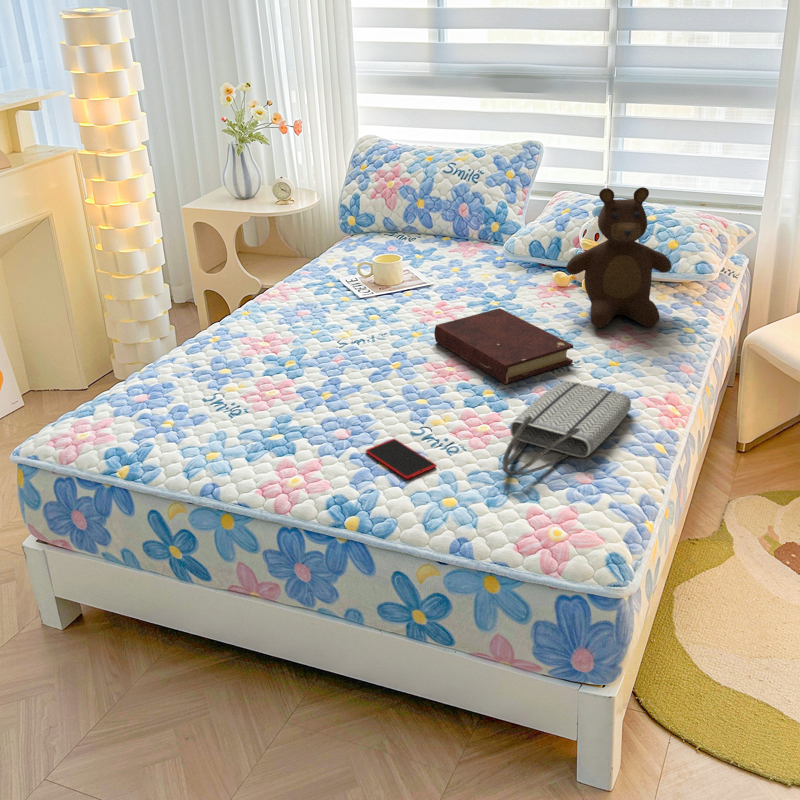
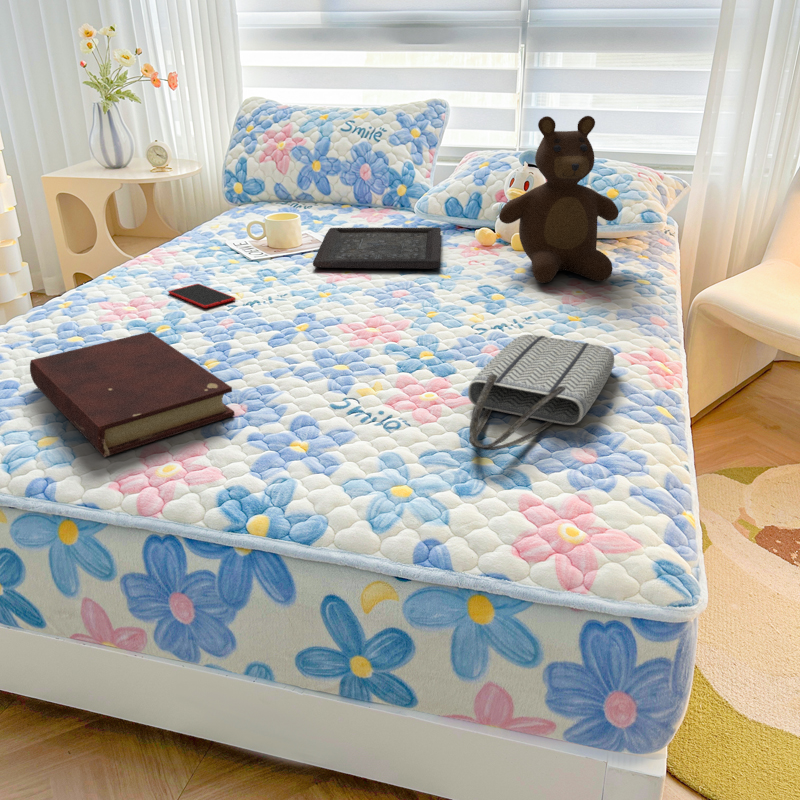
tray: none [410,265,524,310] -> present [313,227,441,269]
book: present [434,308,573,384] -> present [30,332,235,457]
smartphone: present [366,439,436,479] -> present [169,284,236,308]

